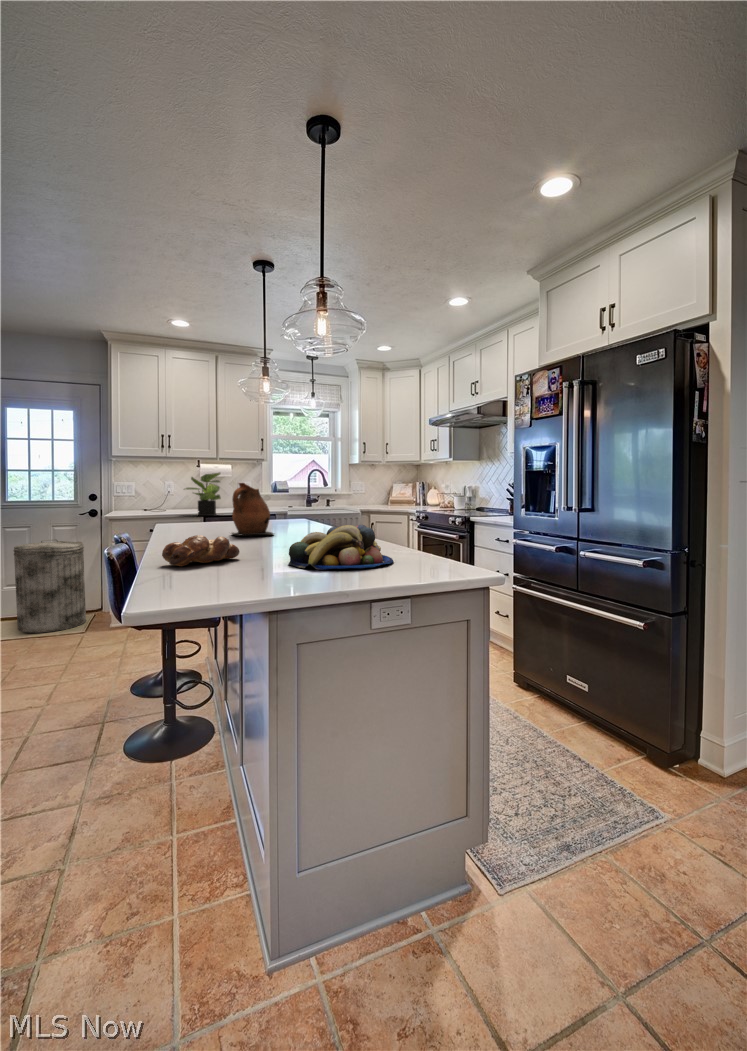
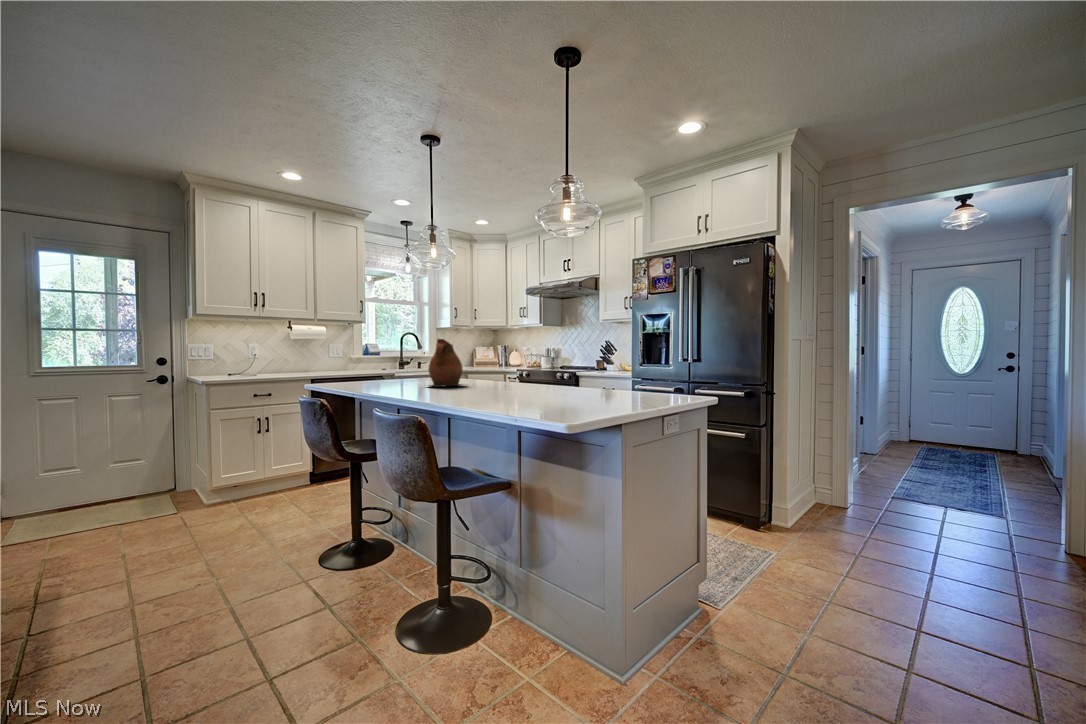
potted plant: present [186,473,221,516] -> none [278,333,328,378]
fruit bowl: present [288,525,393,570] -> none [568,366,647,398]
bread loaf: present [162,535,240,566] -> none [481,378,525,402]
trash can: present [13,539,86,633] -> none [65,410,160,523]

